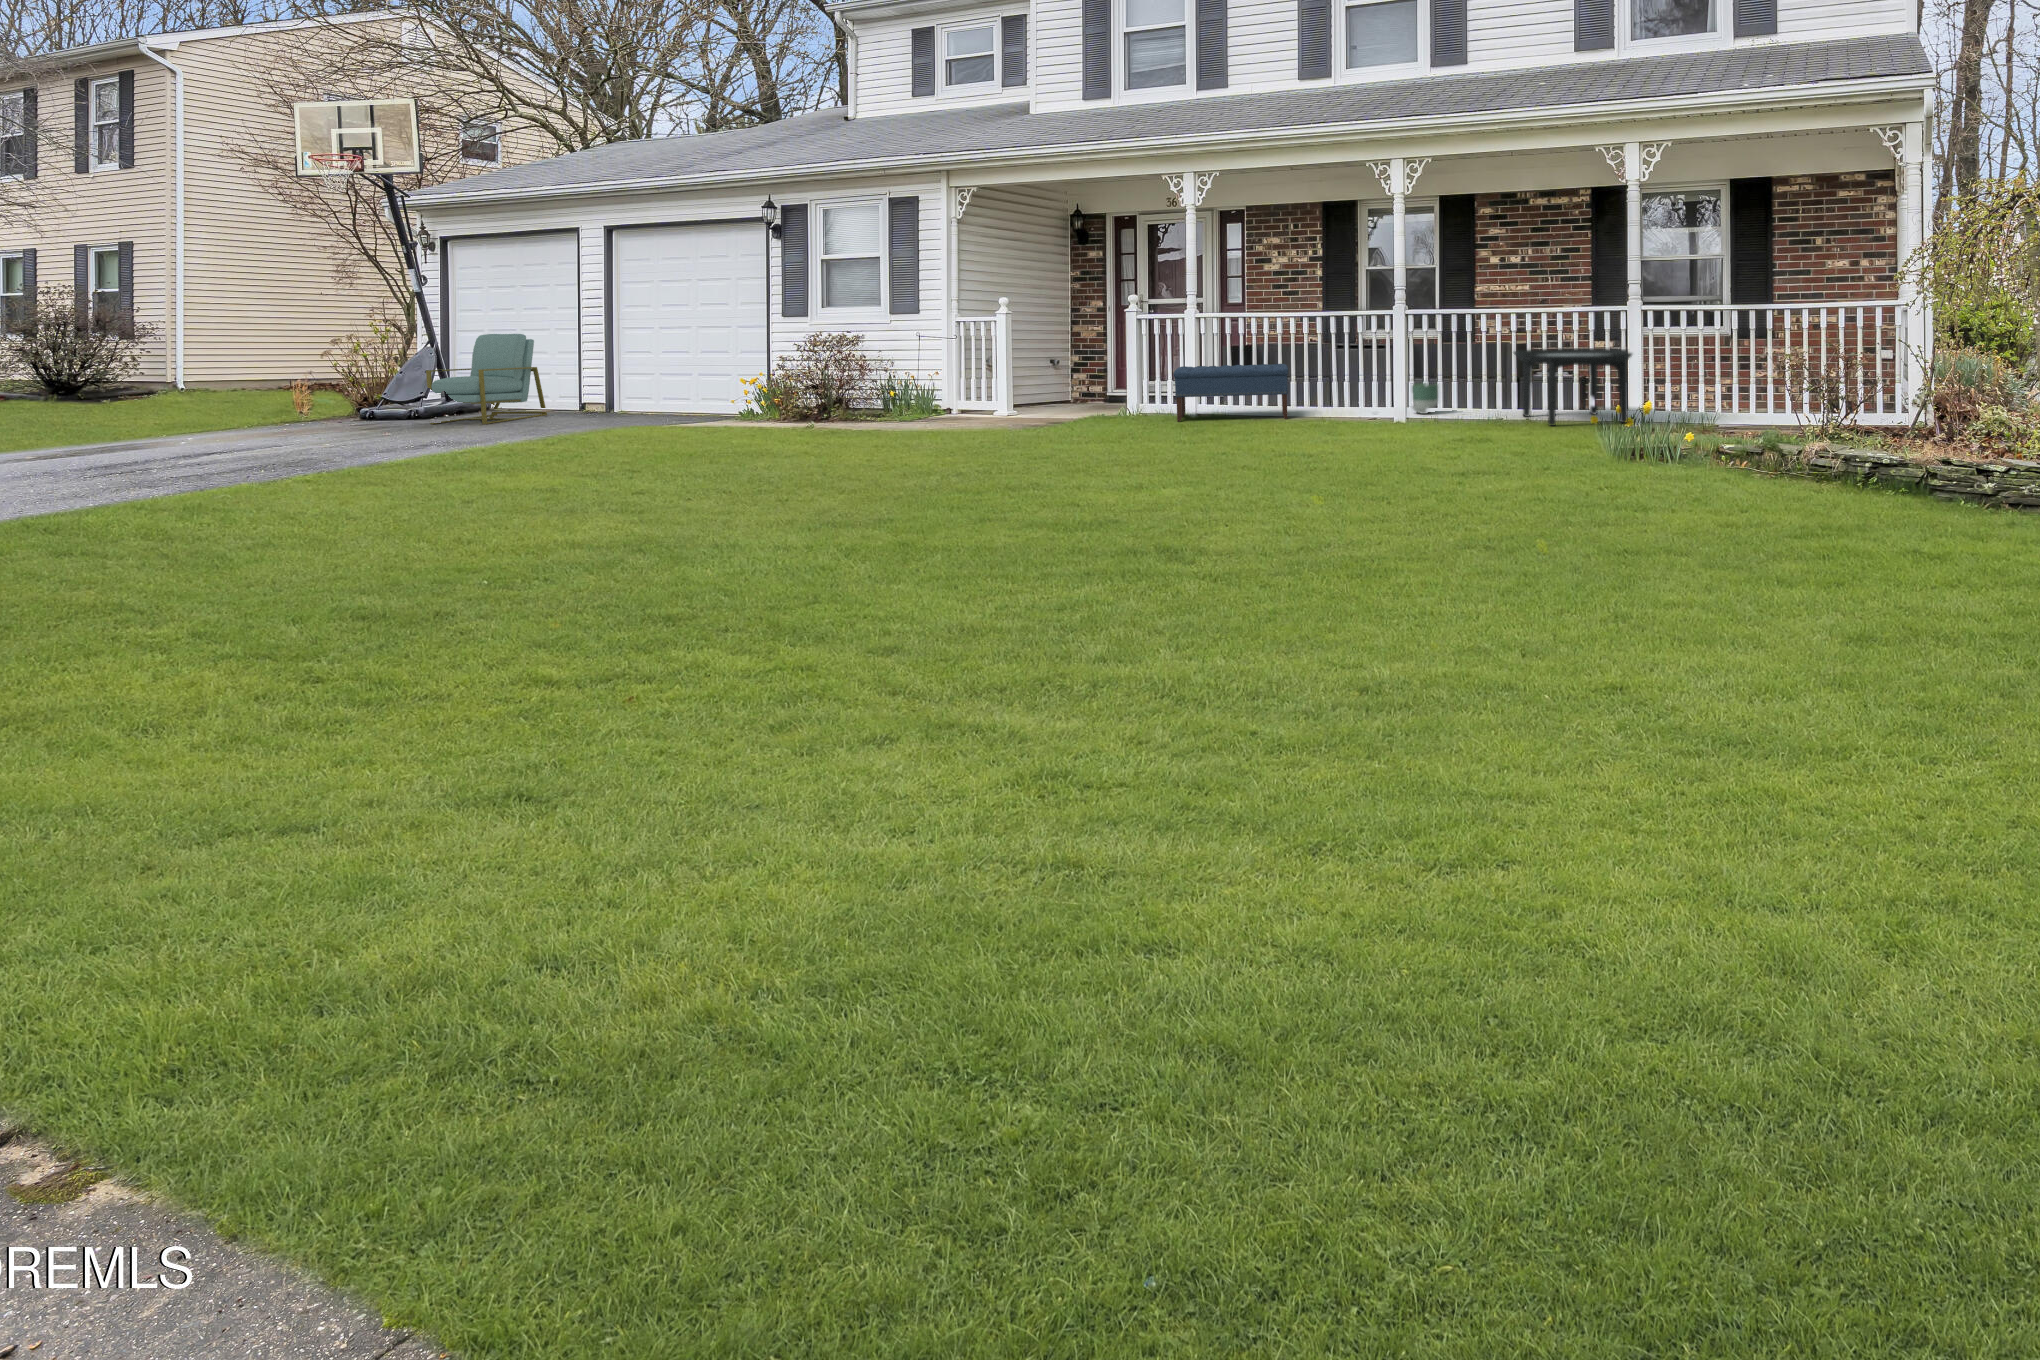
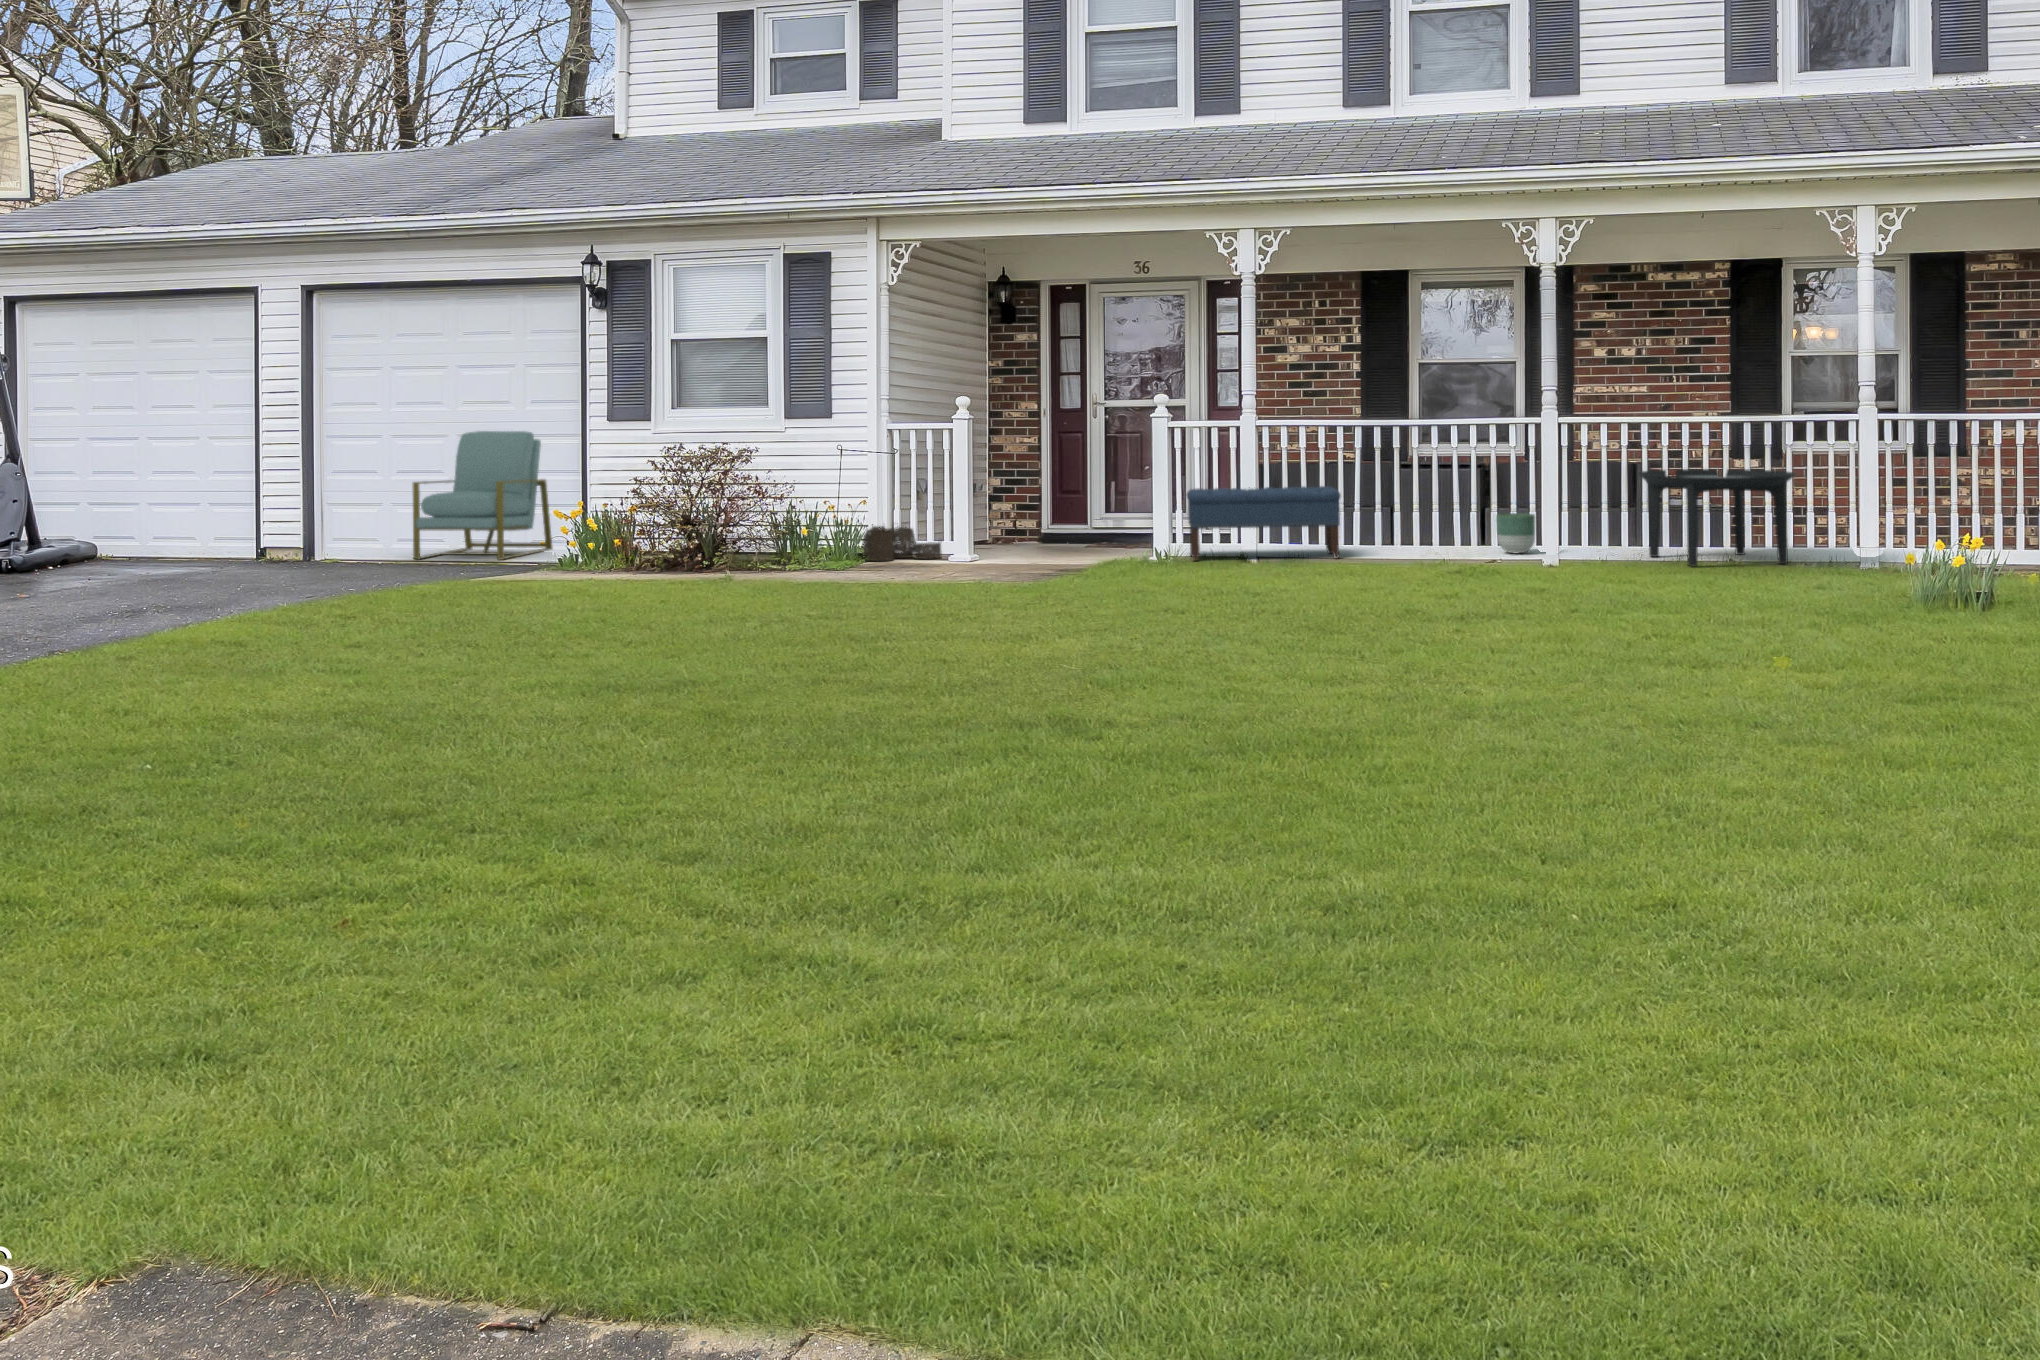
chair: present [426,334,547,424] -> present [413,431,553,560]
woven basket: none [941,393,1000,423] -> present [863,524,942,561]

